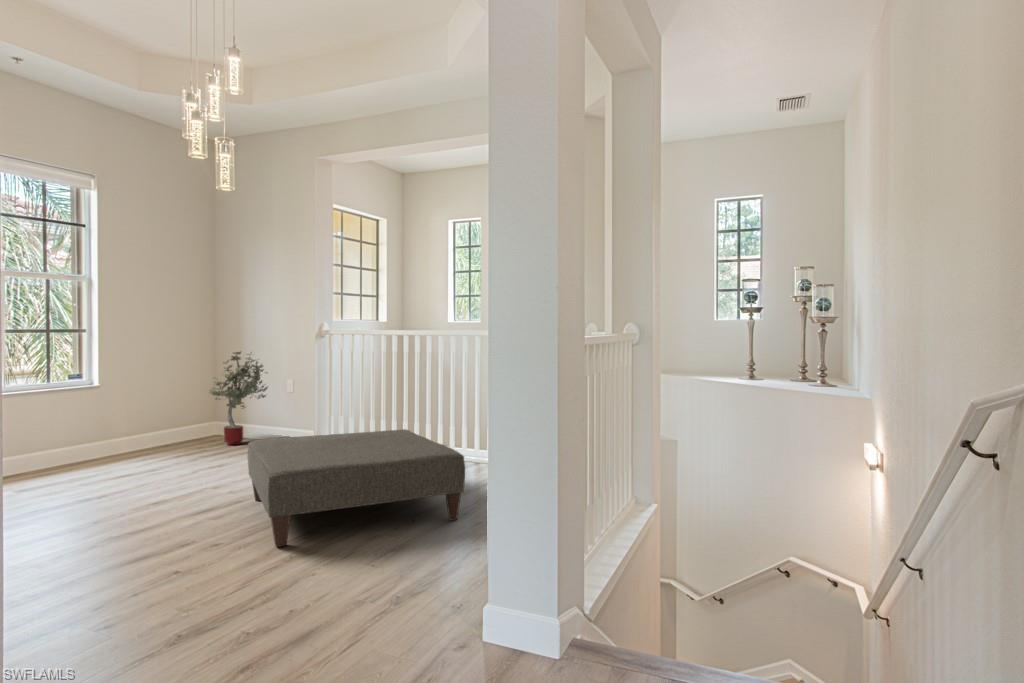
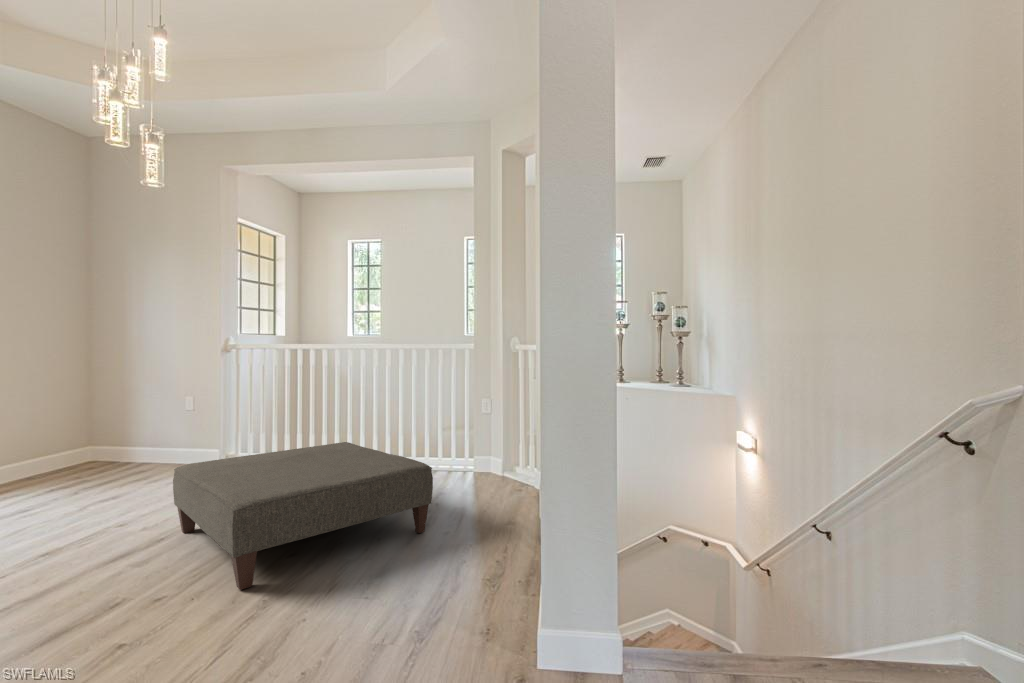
potted tree: present [210,352,268,445] -> none [89,366,168,469]

